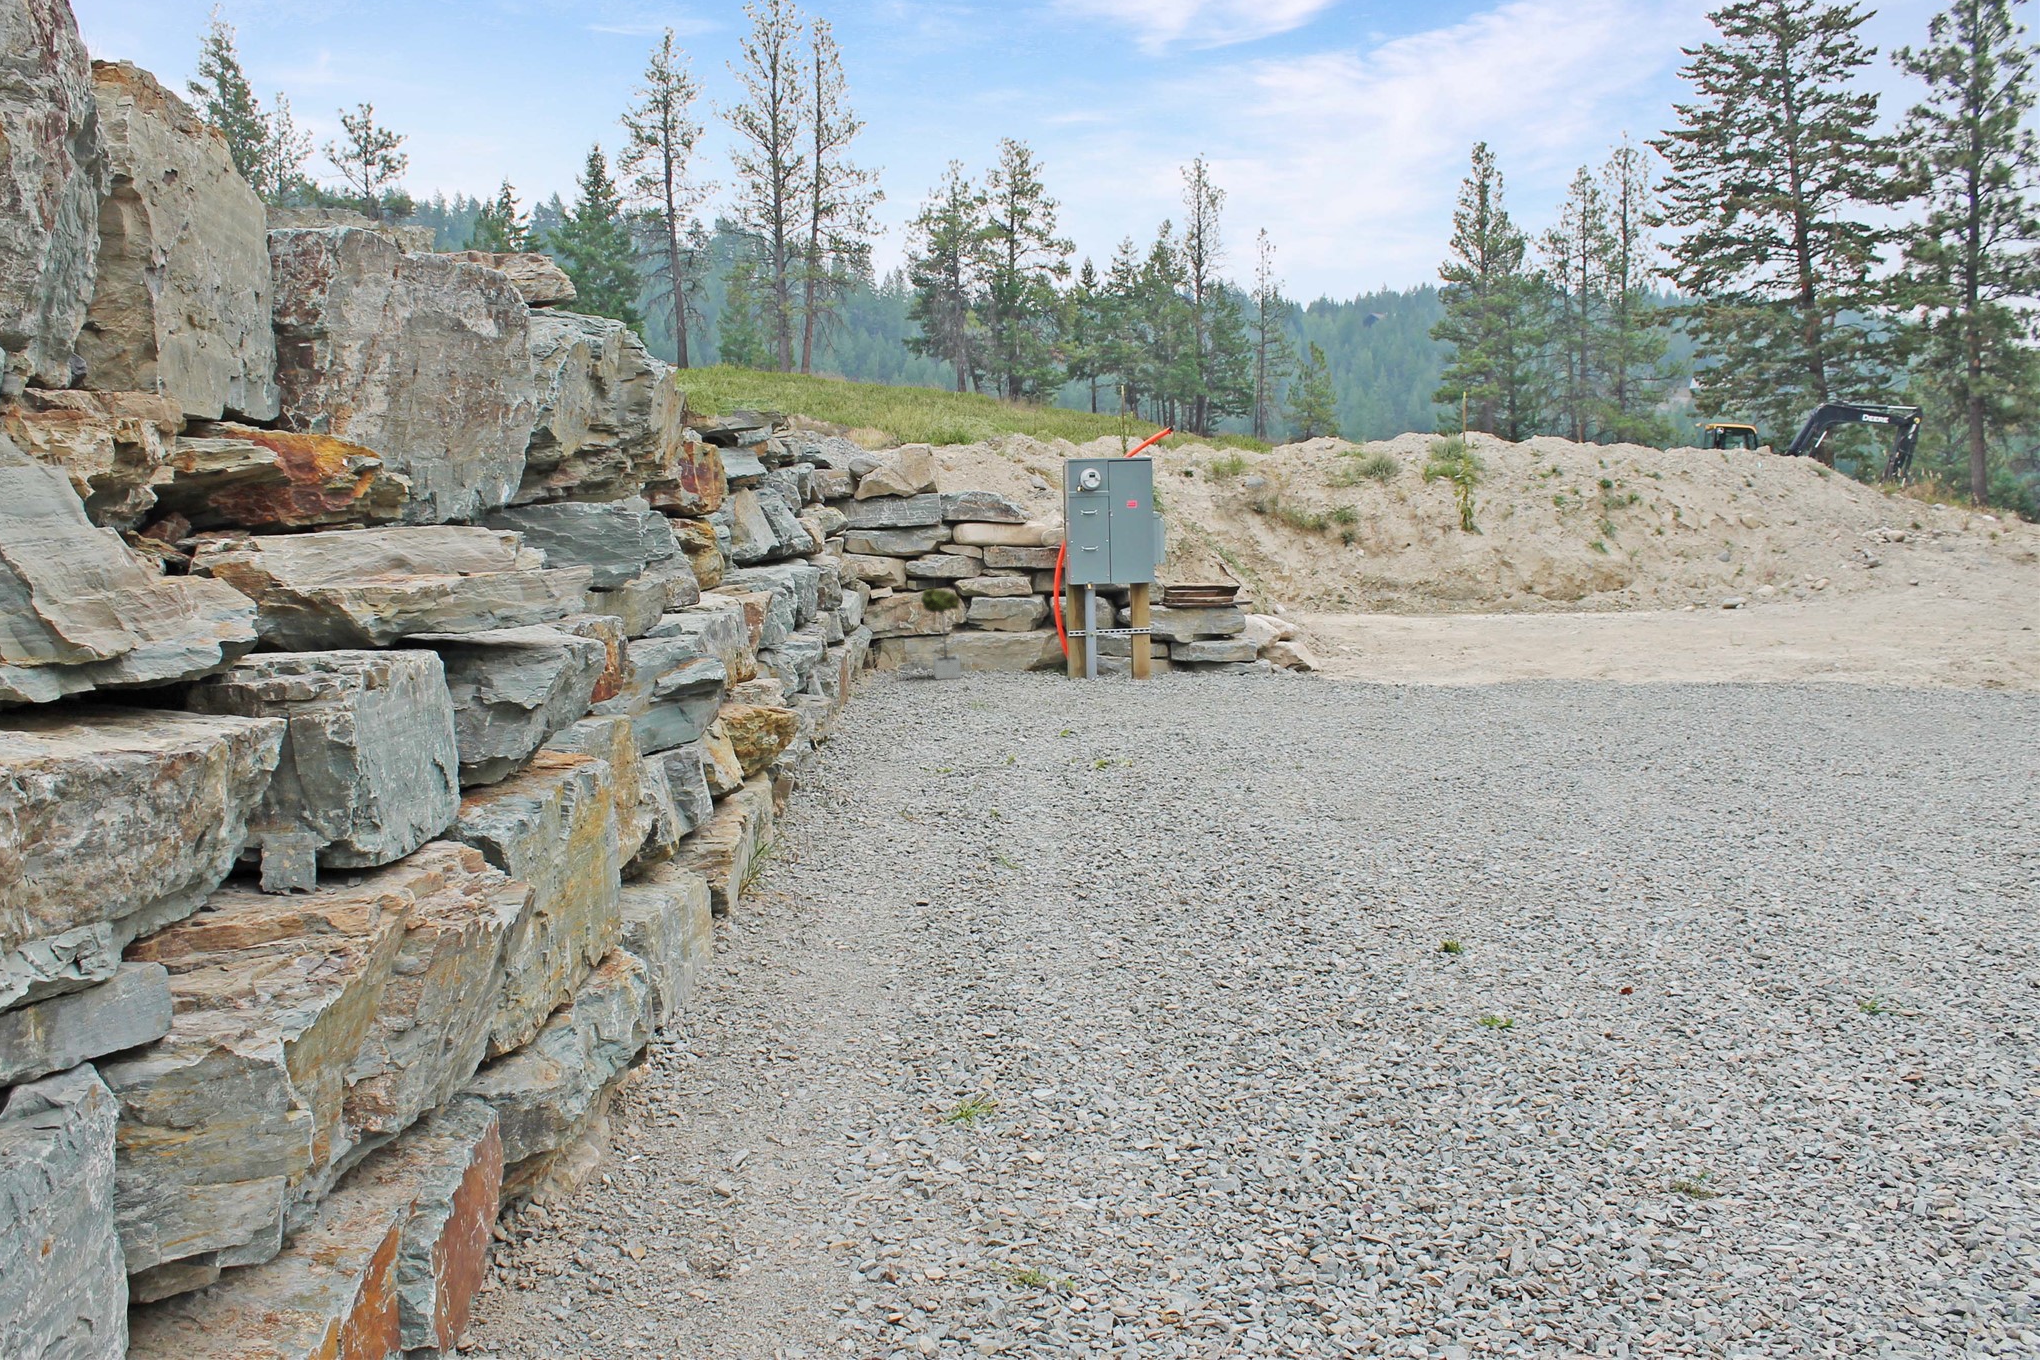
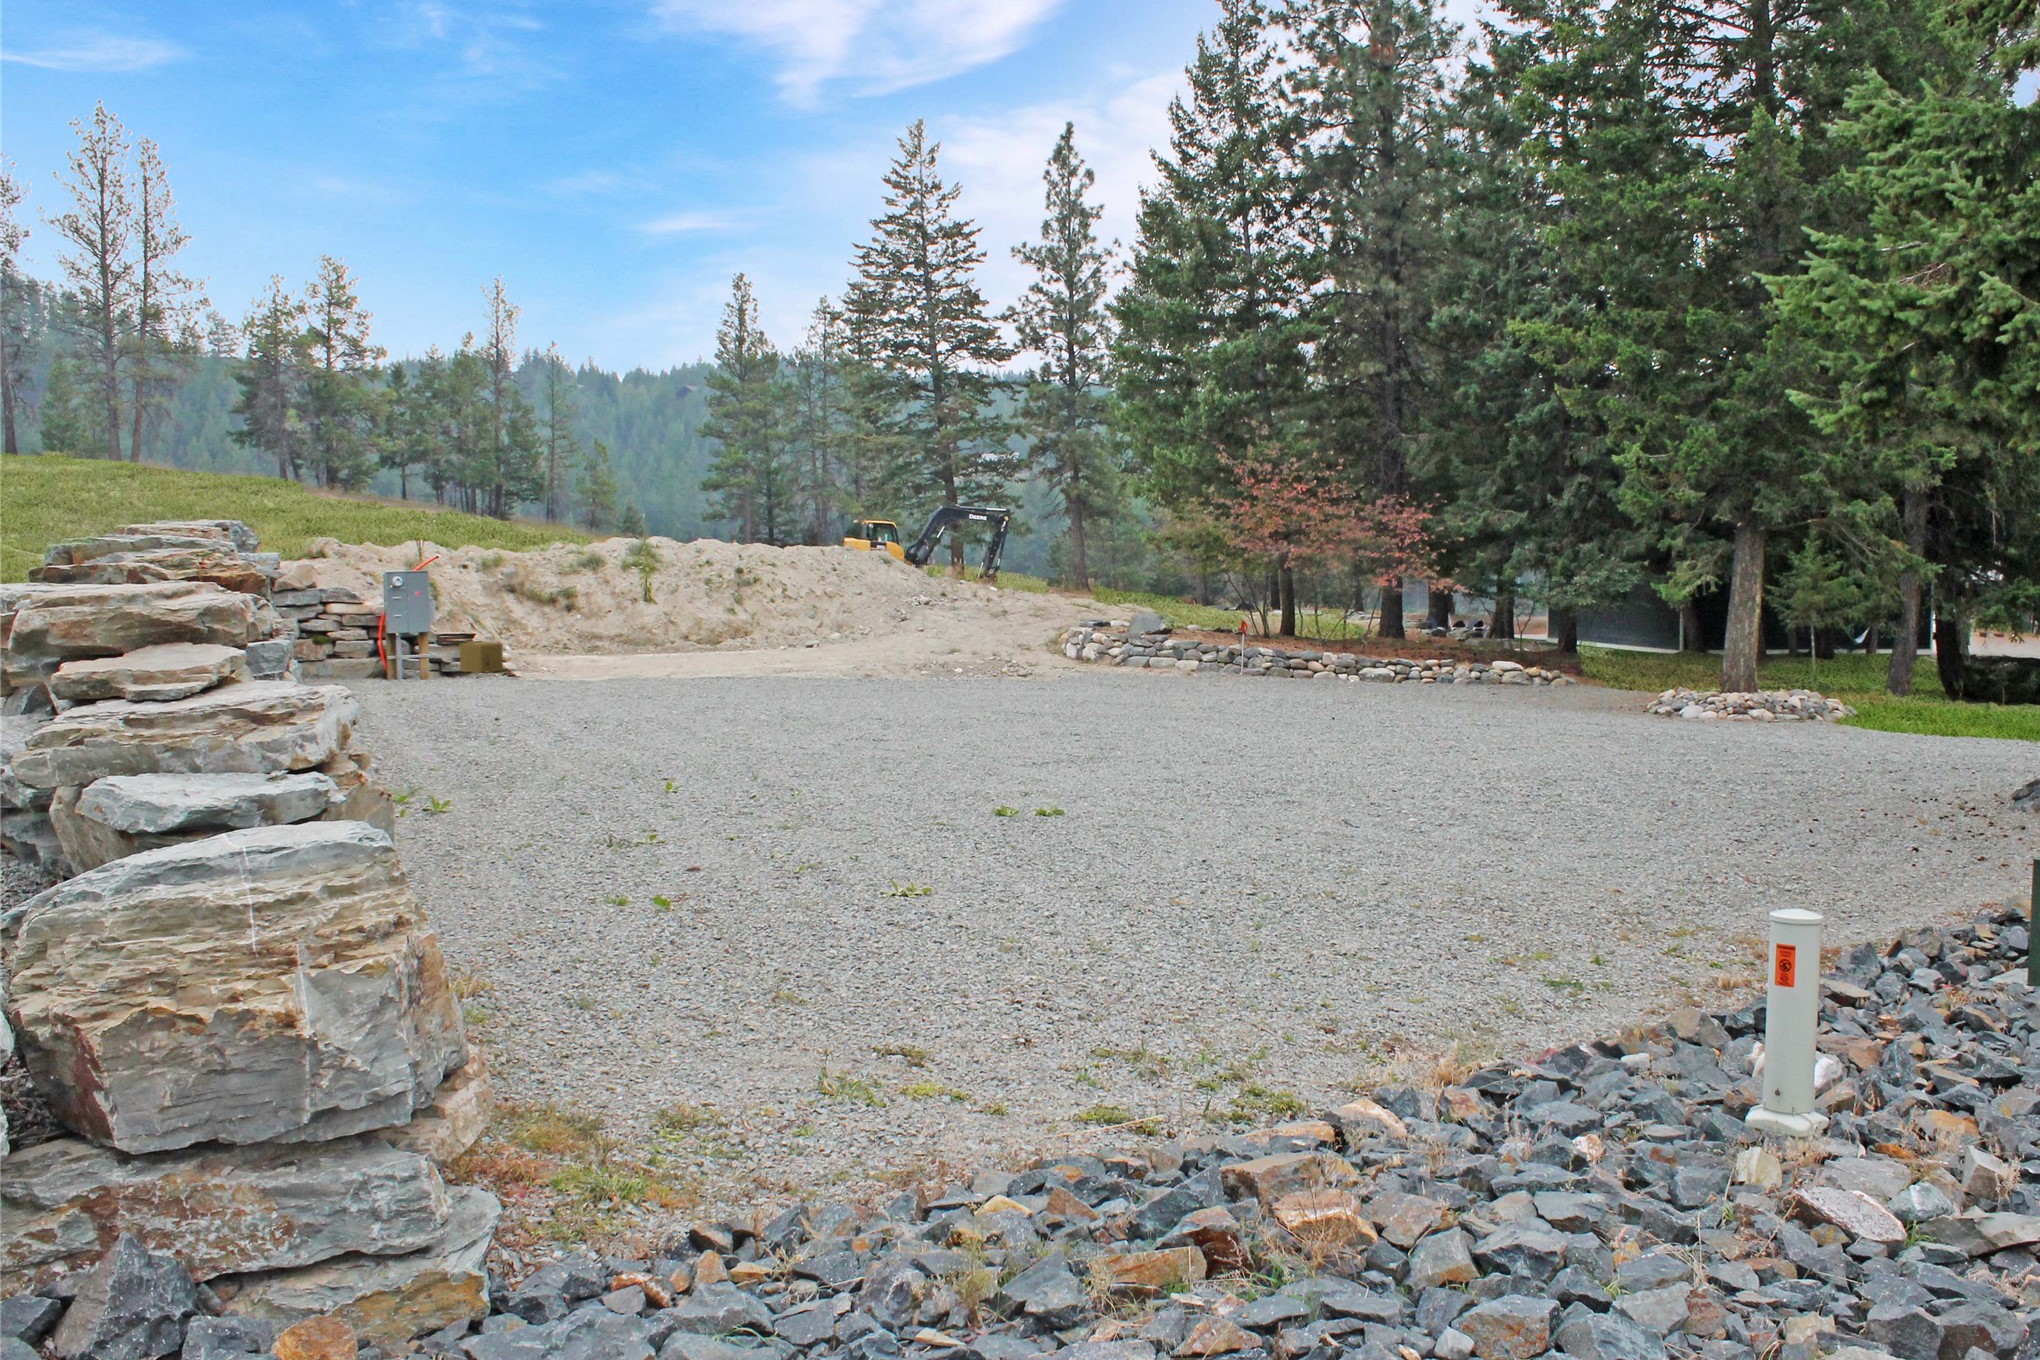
cardboard box: none [1219,599,1315,677] -> present [459,642,503,673]

